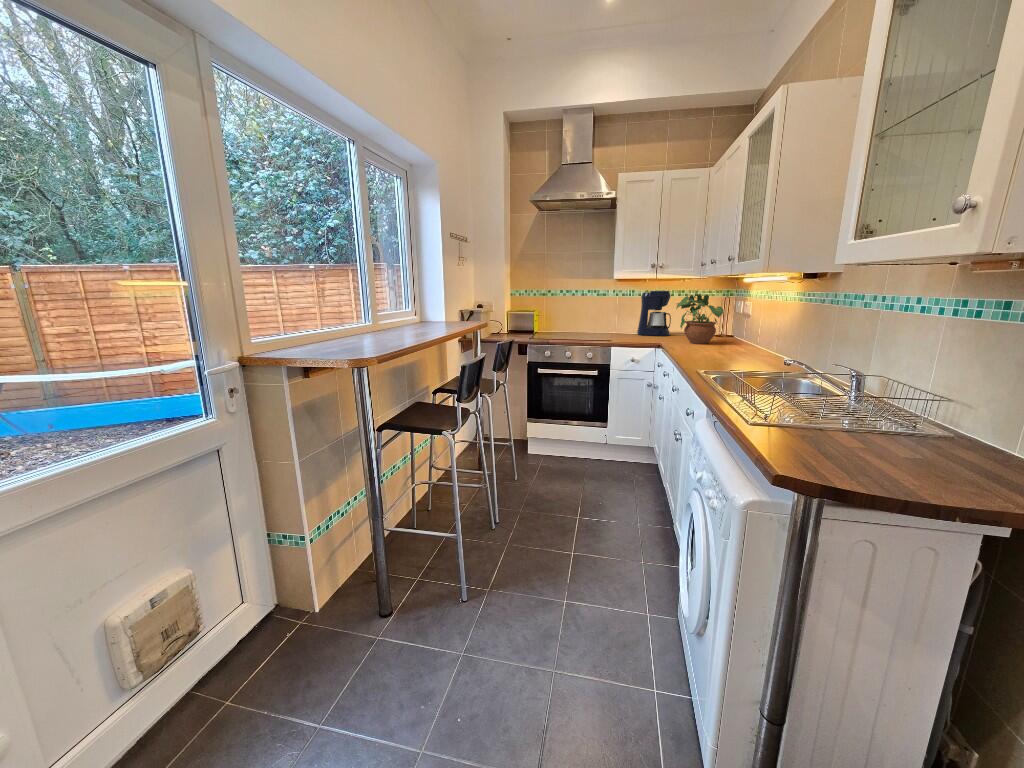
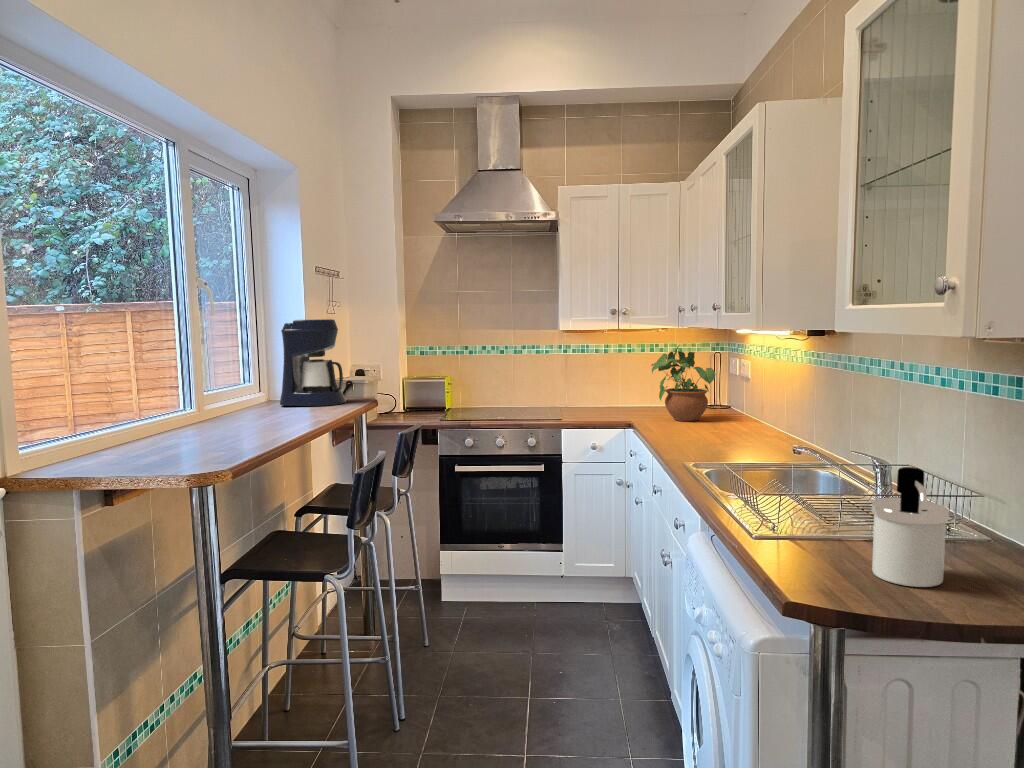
coffee maker: present [637,291,671,336] -> present [280,319,346,406]
soap dispenser: none [852,371,936,472] -> present [872,467,949,587]

